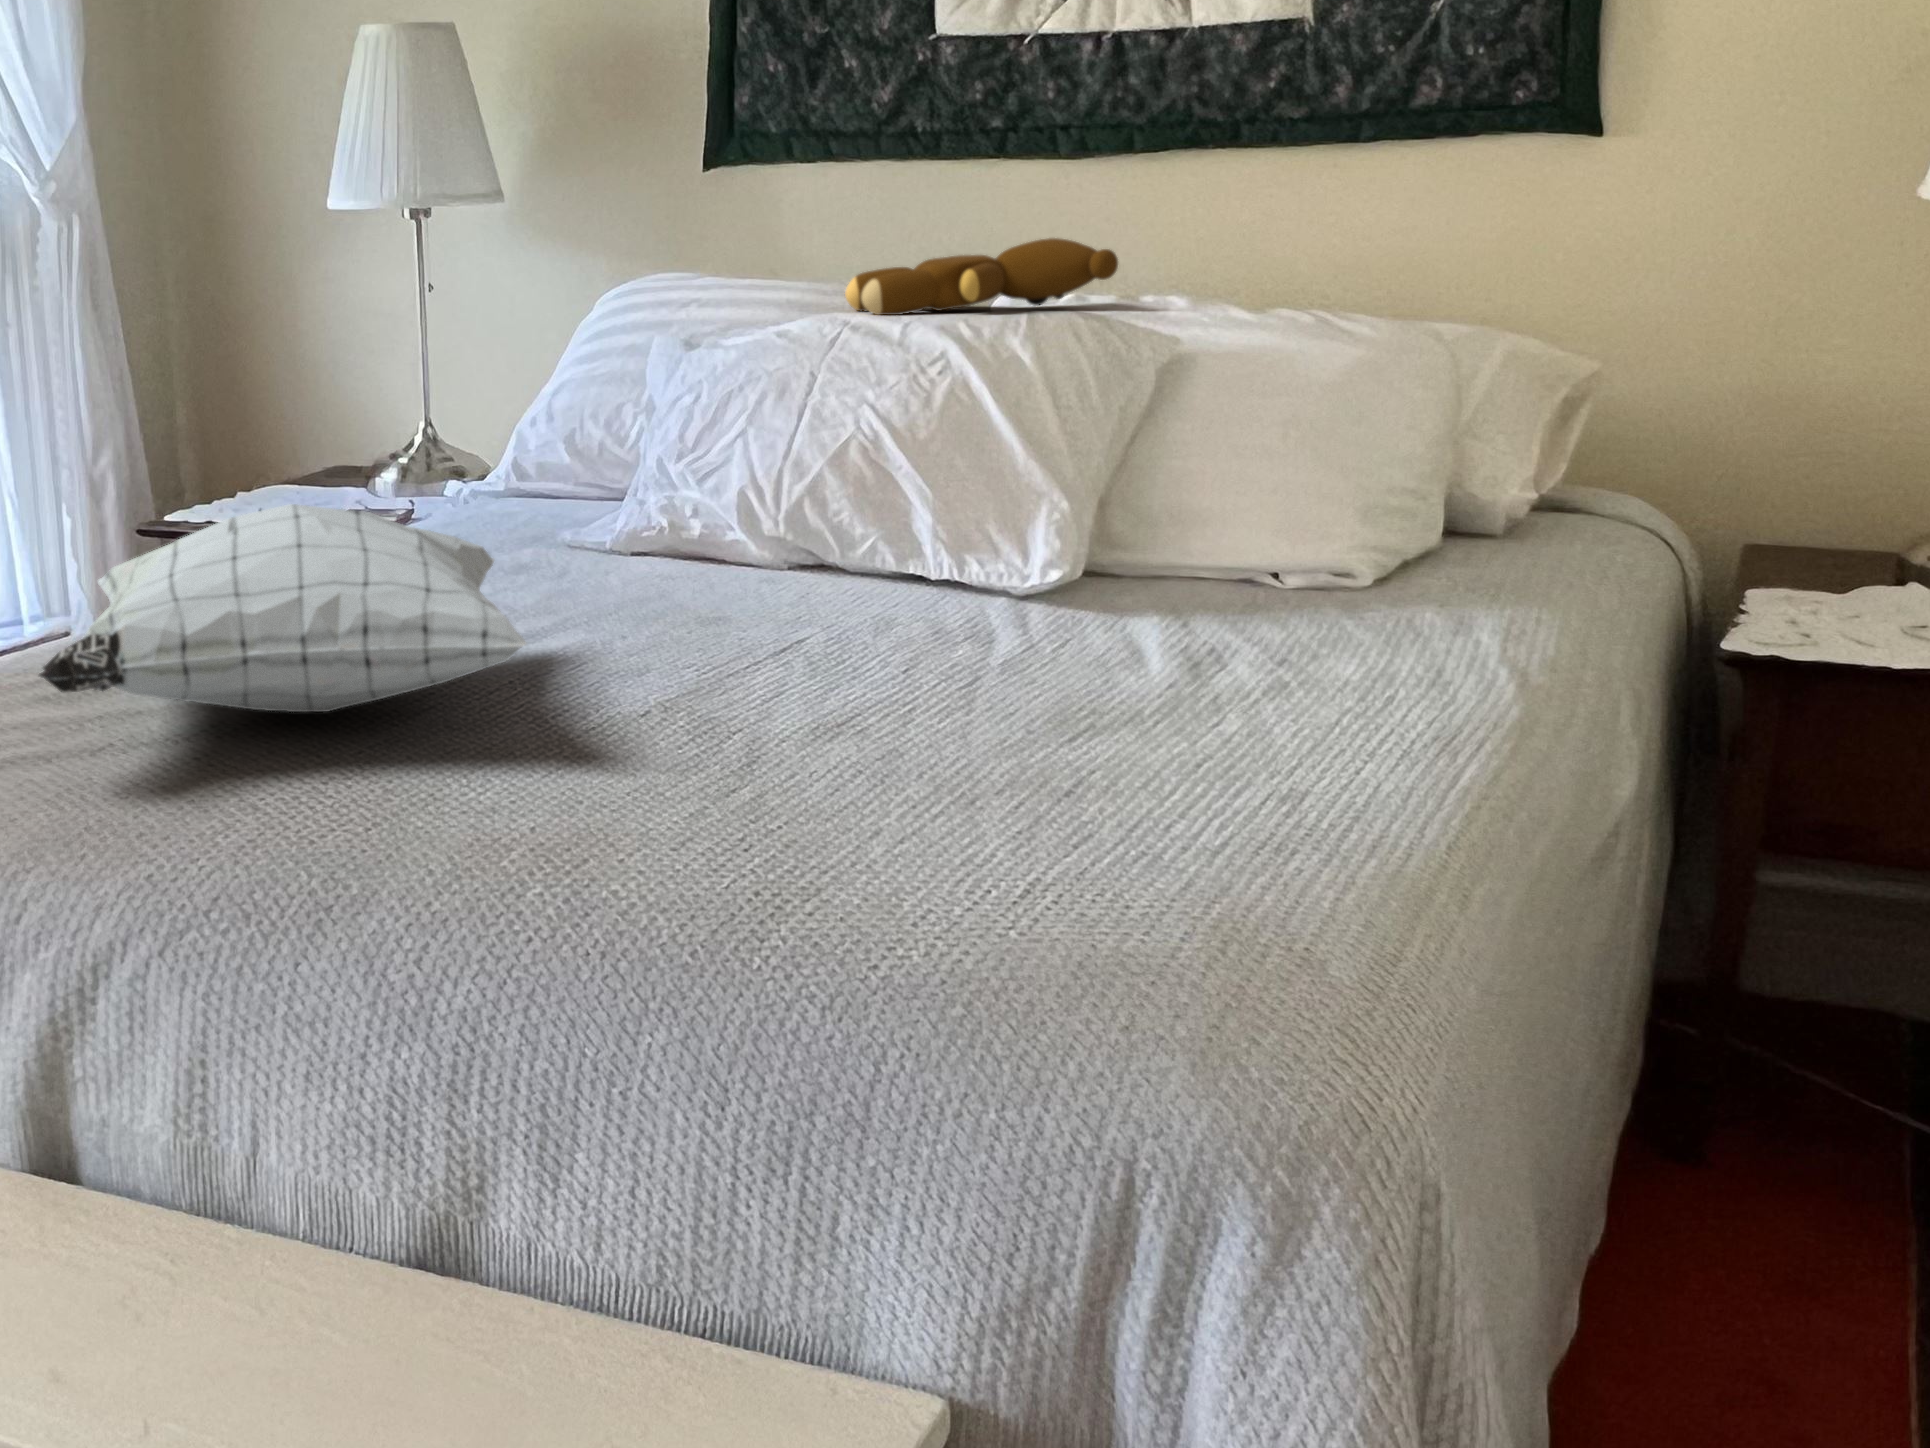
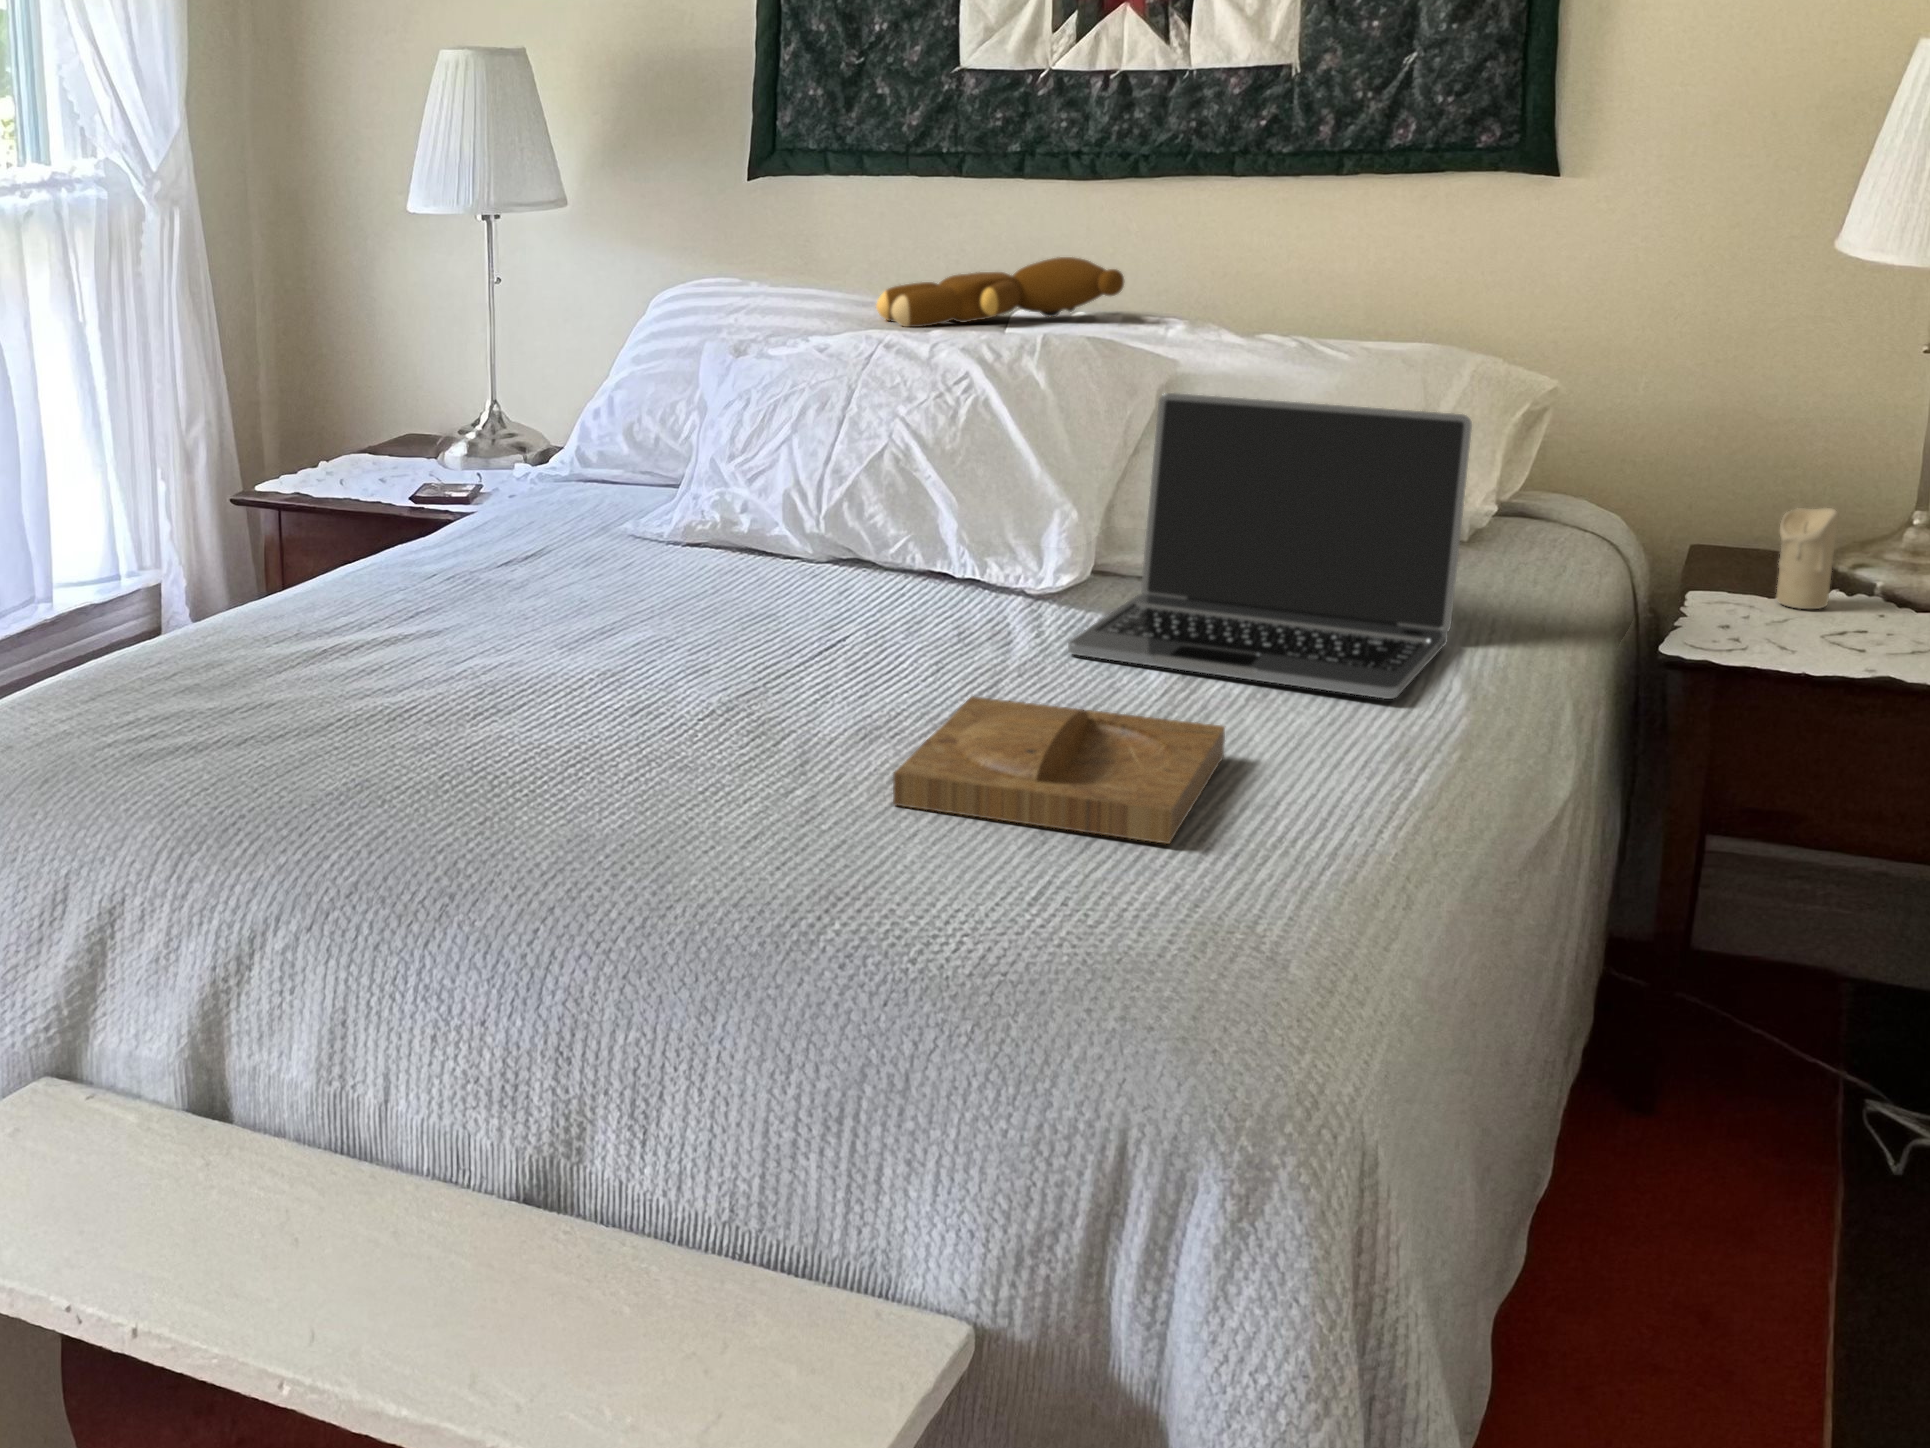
laptop: none [1058,359,1515,686] -> present [1068,393,1472,699]
candle: none [1835,487,1907,599] -> present [1777,508,1838,609]
pillow: present [39,504,526,712] -> none [198,529,611,707]
tray: none [856,687,1240,838] -> present [893,696,1225,844]

